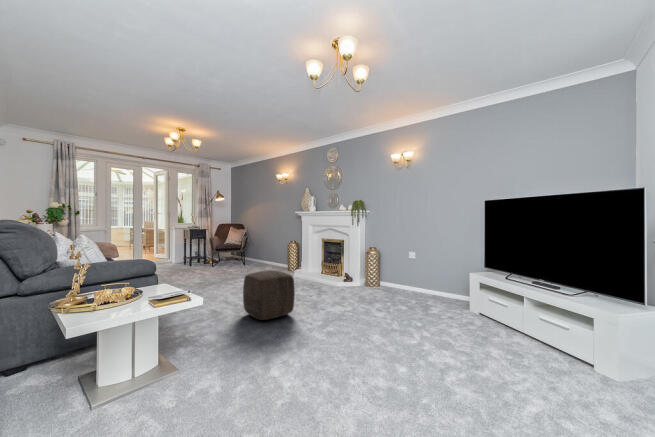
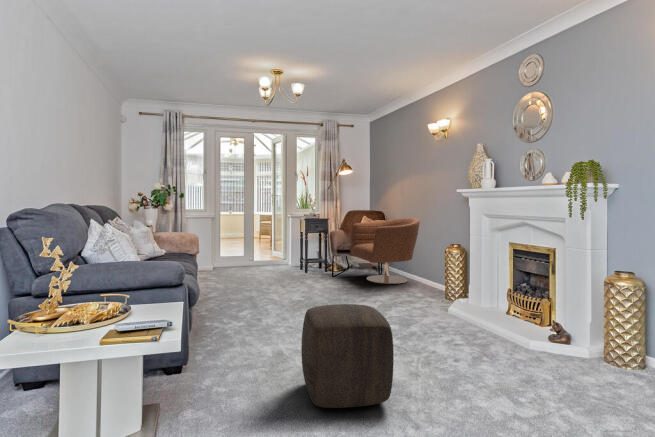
armchair: none [225,228,270,269] -> present [350,218,420,284]

